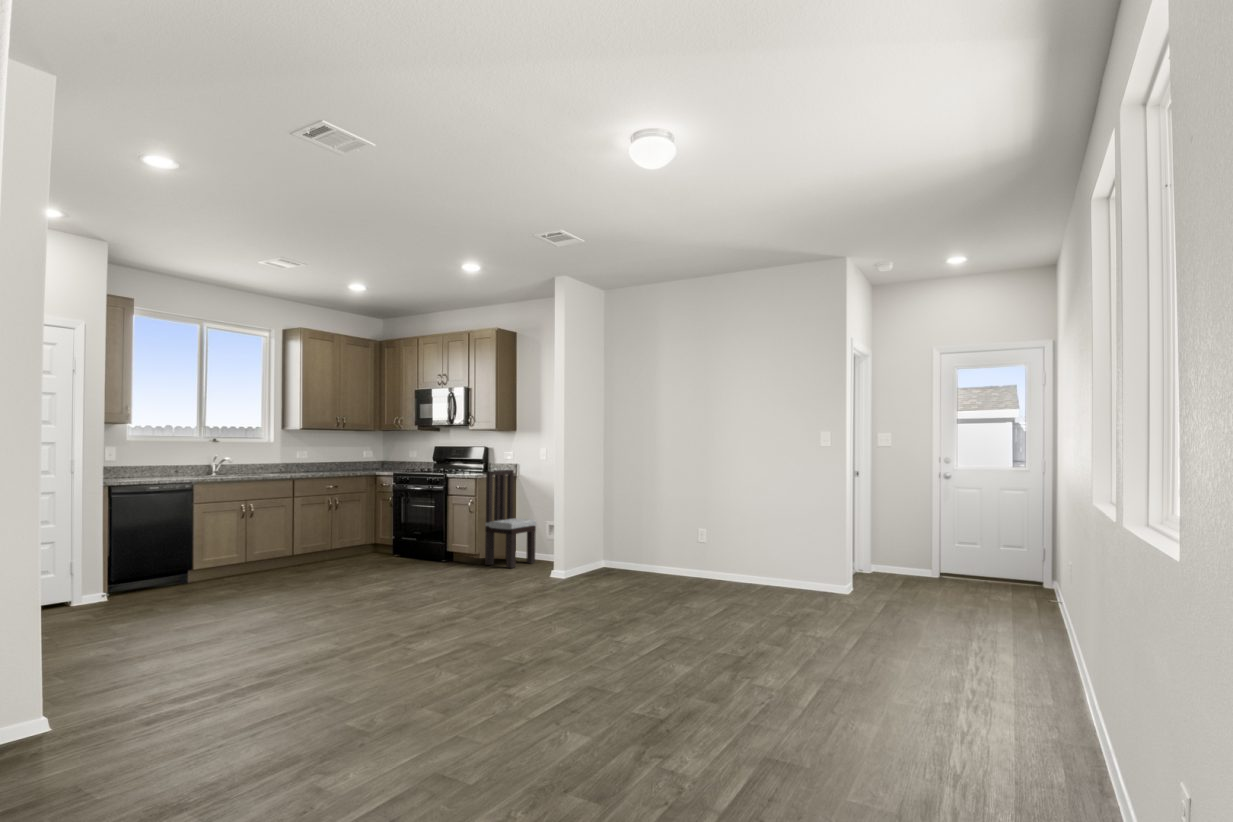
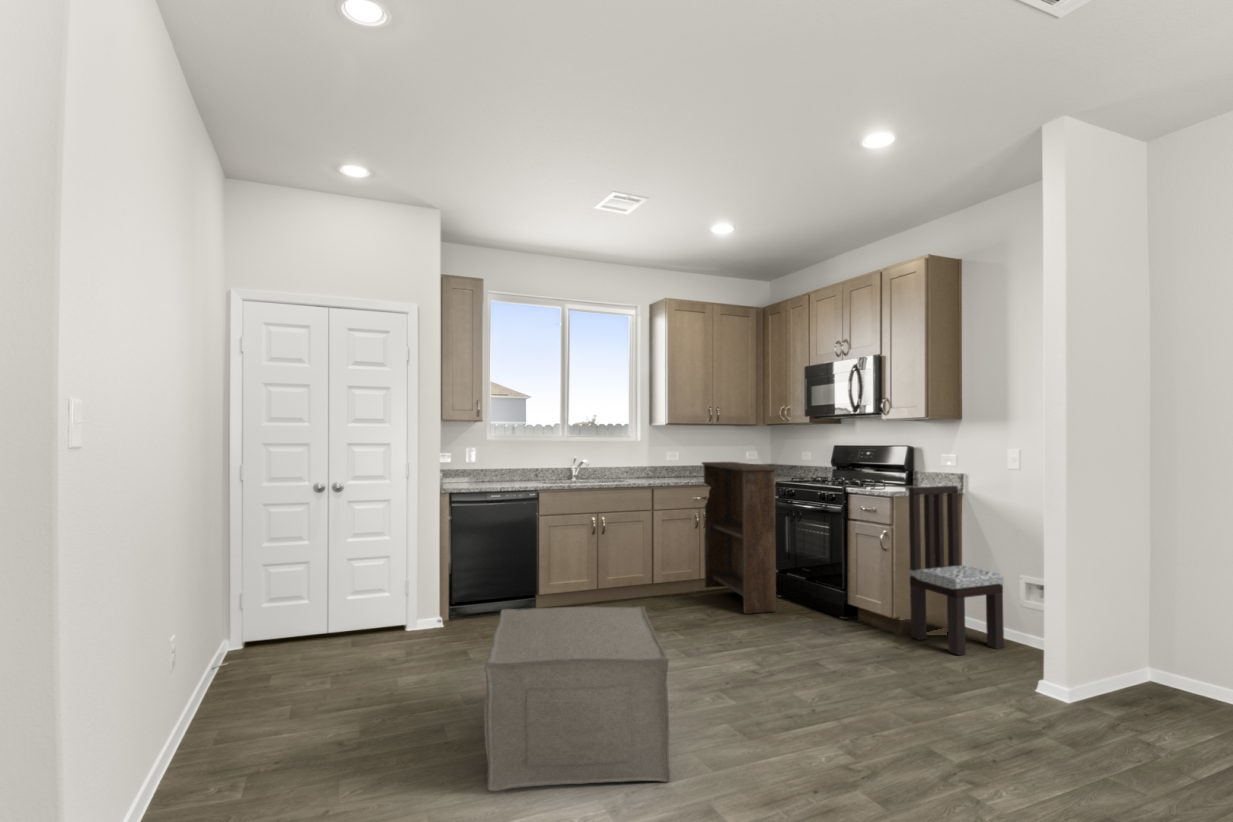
bookshelf: none [333,459,400,567] -> present [702,462,778,614]
ottoman: none [227,546,370,647] -> present [484,607,670,791]

